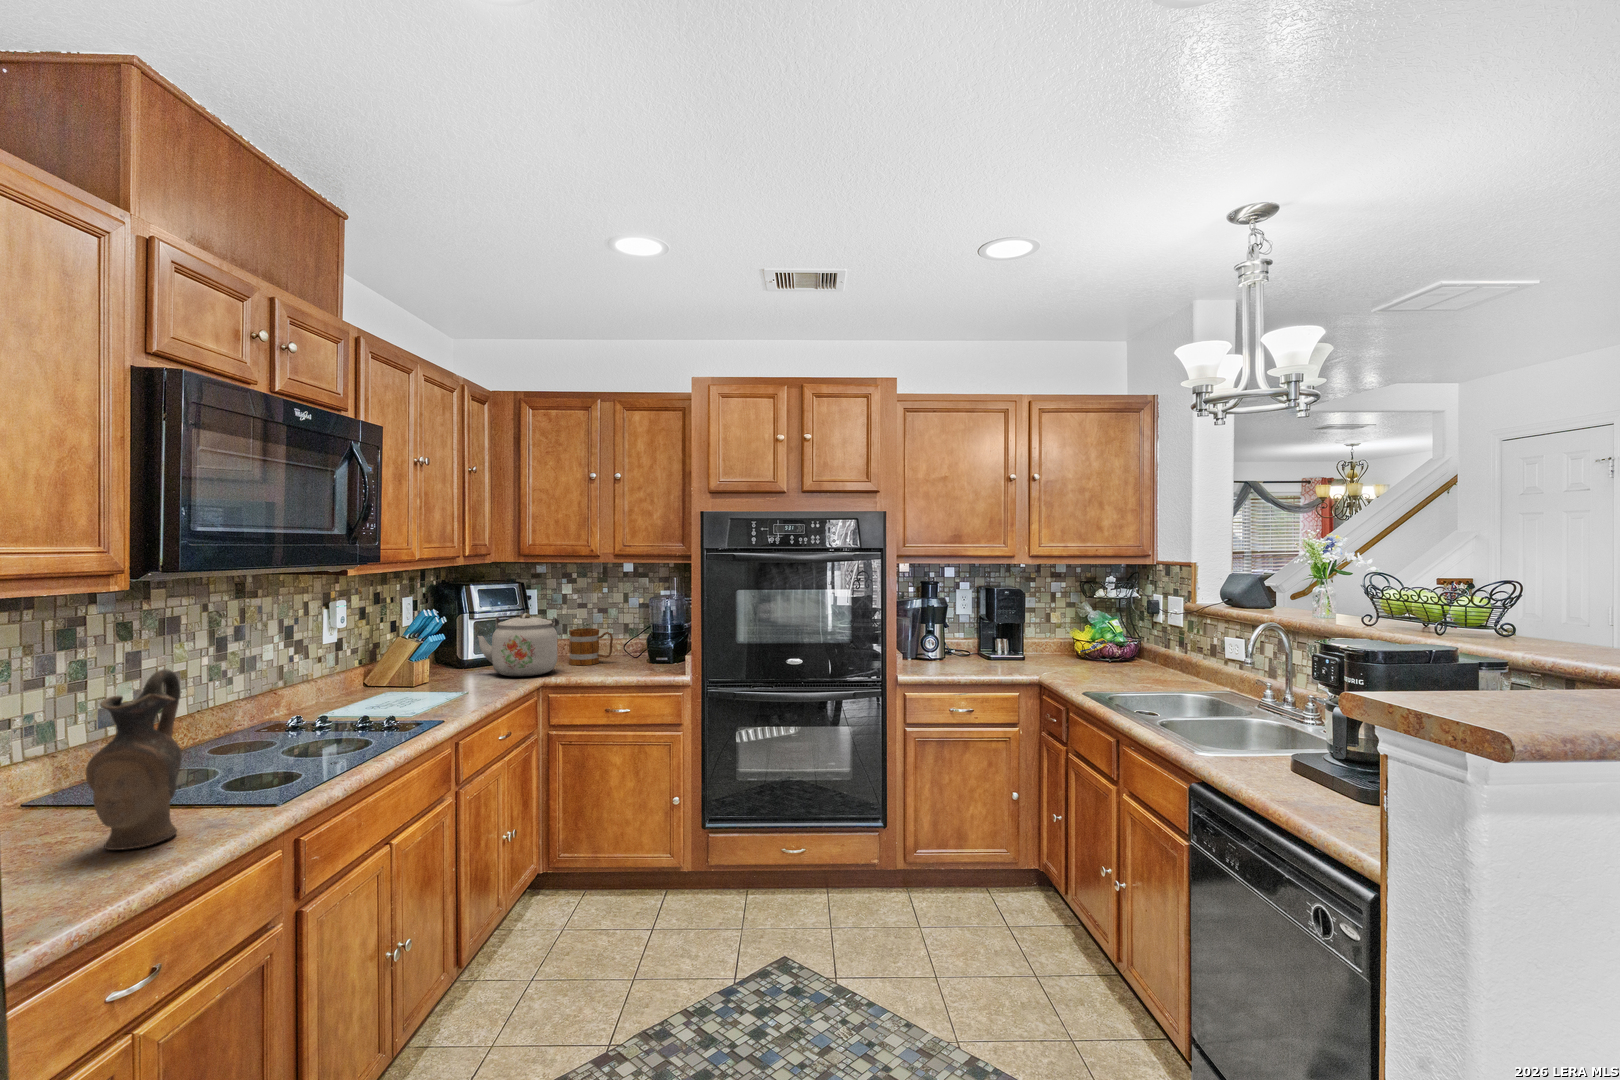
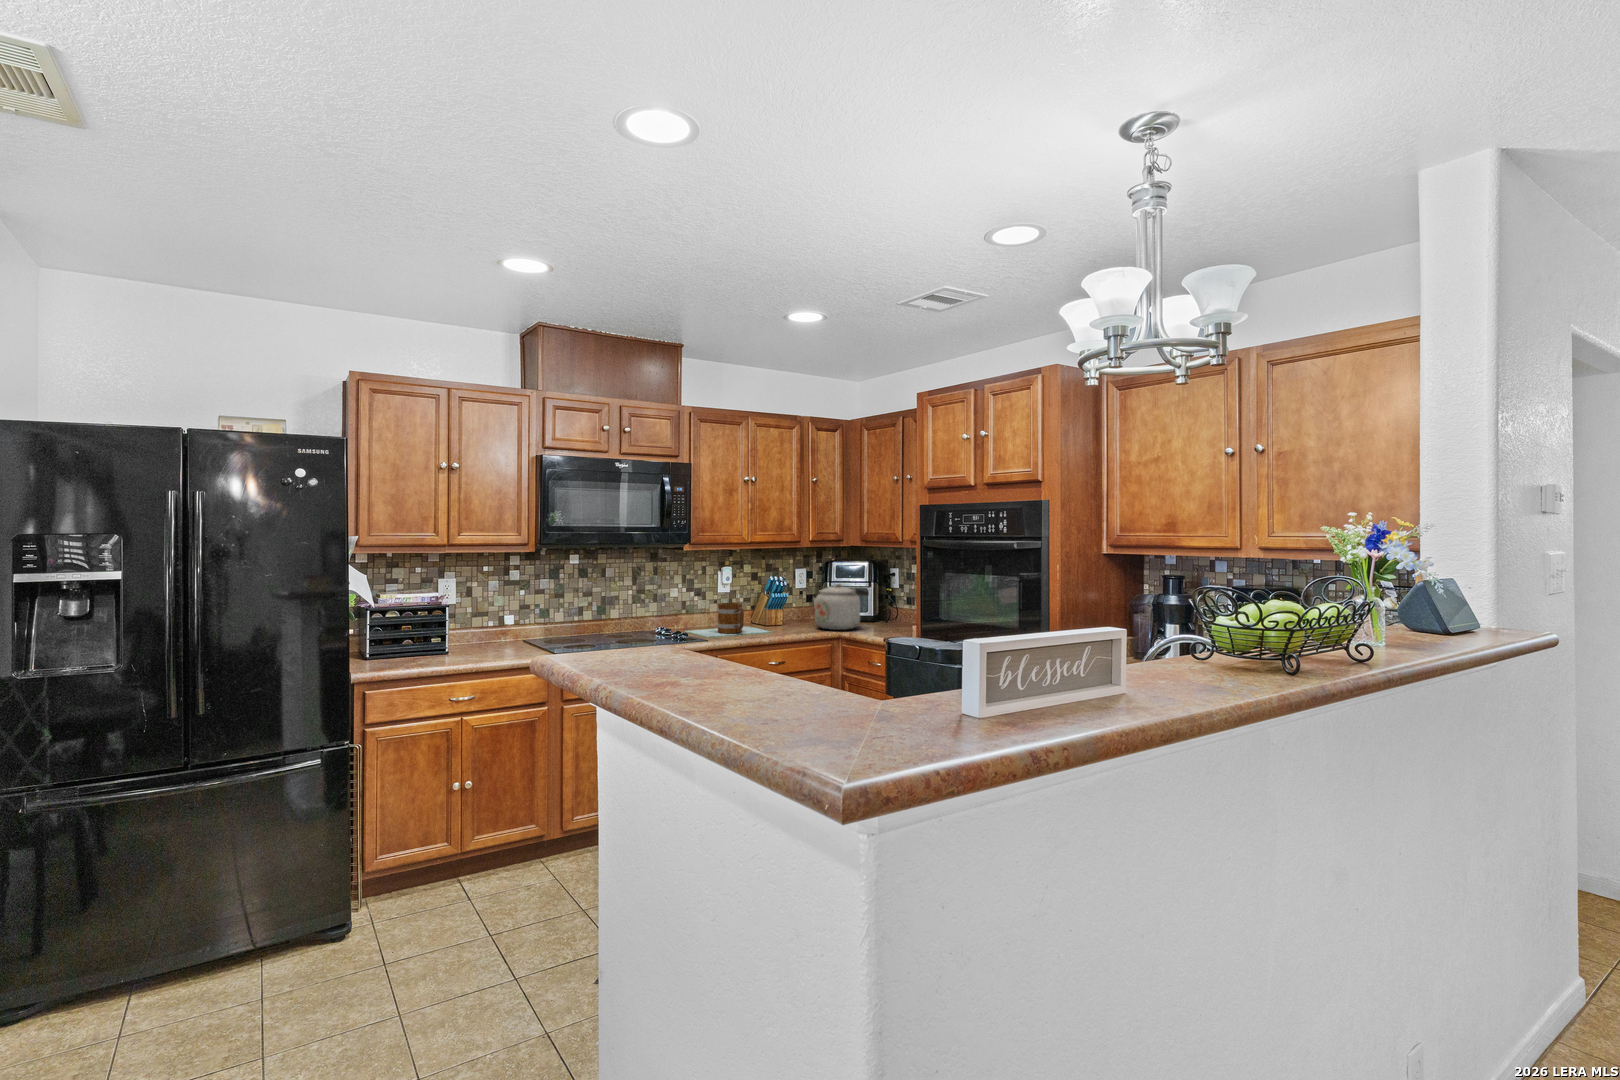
mug: present [569,628,613,665] -> present [718,603,744,633]
ceramic pitcher: present [86,669,182,850] -> none [483,586,524,656]

